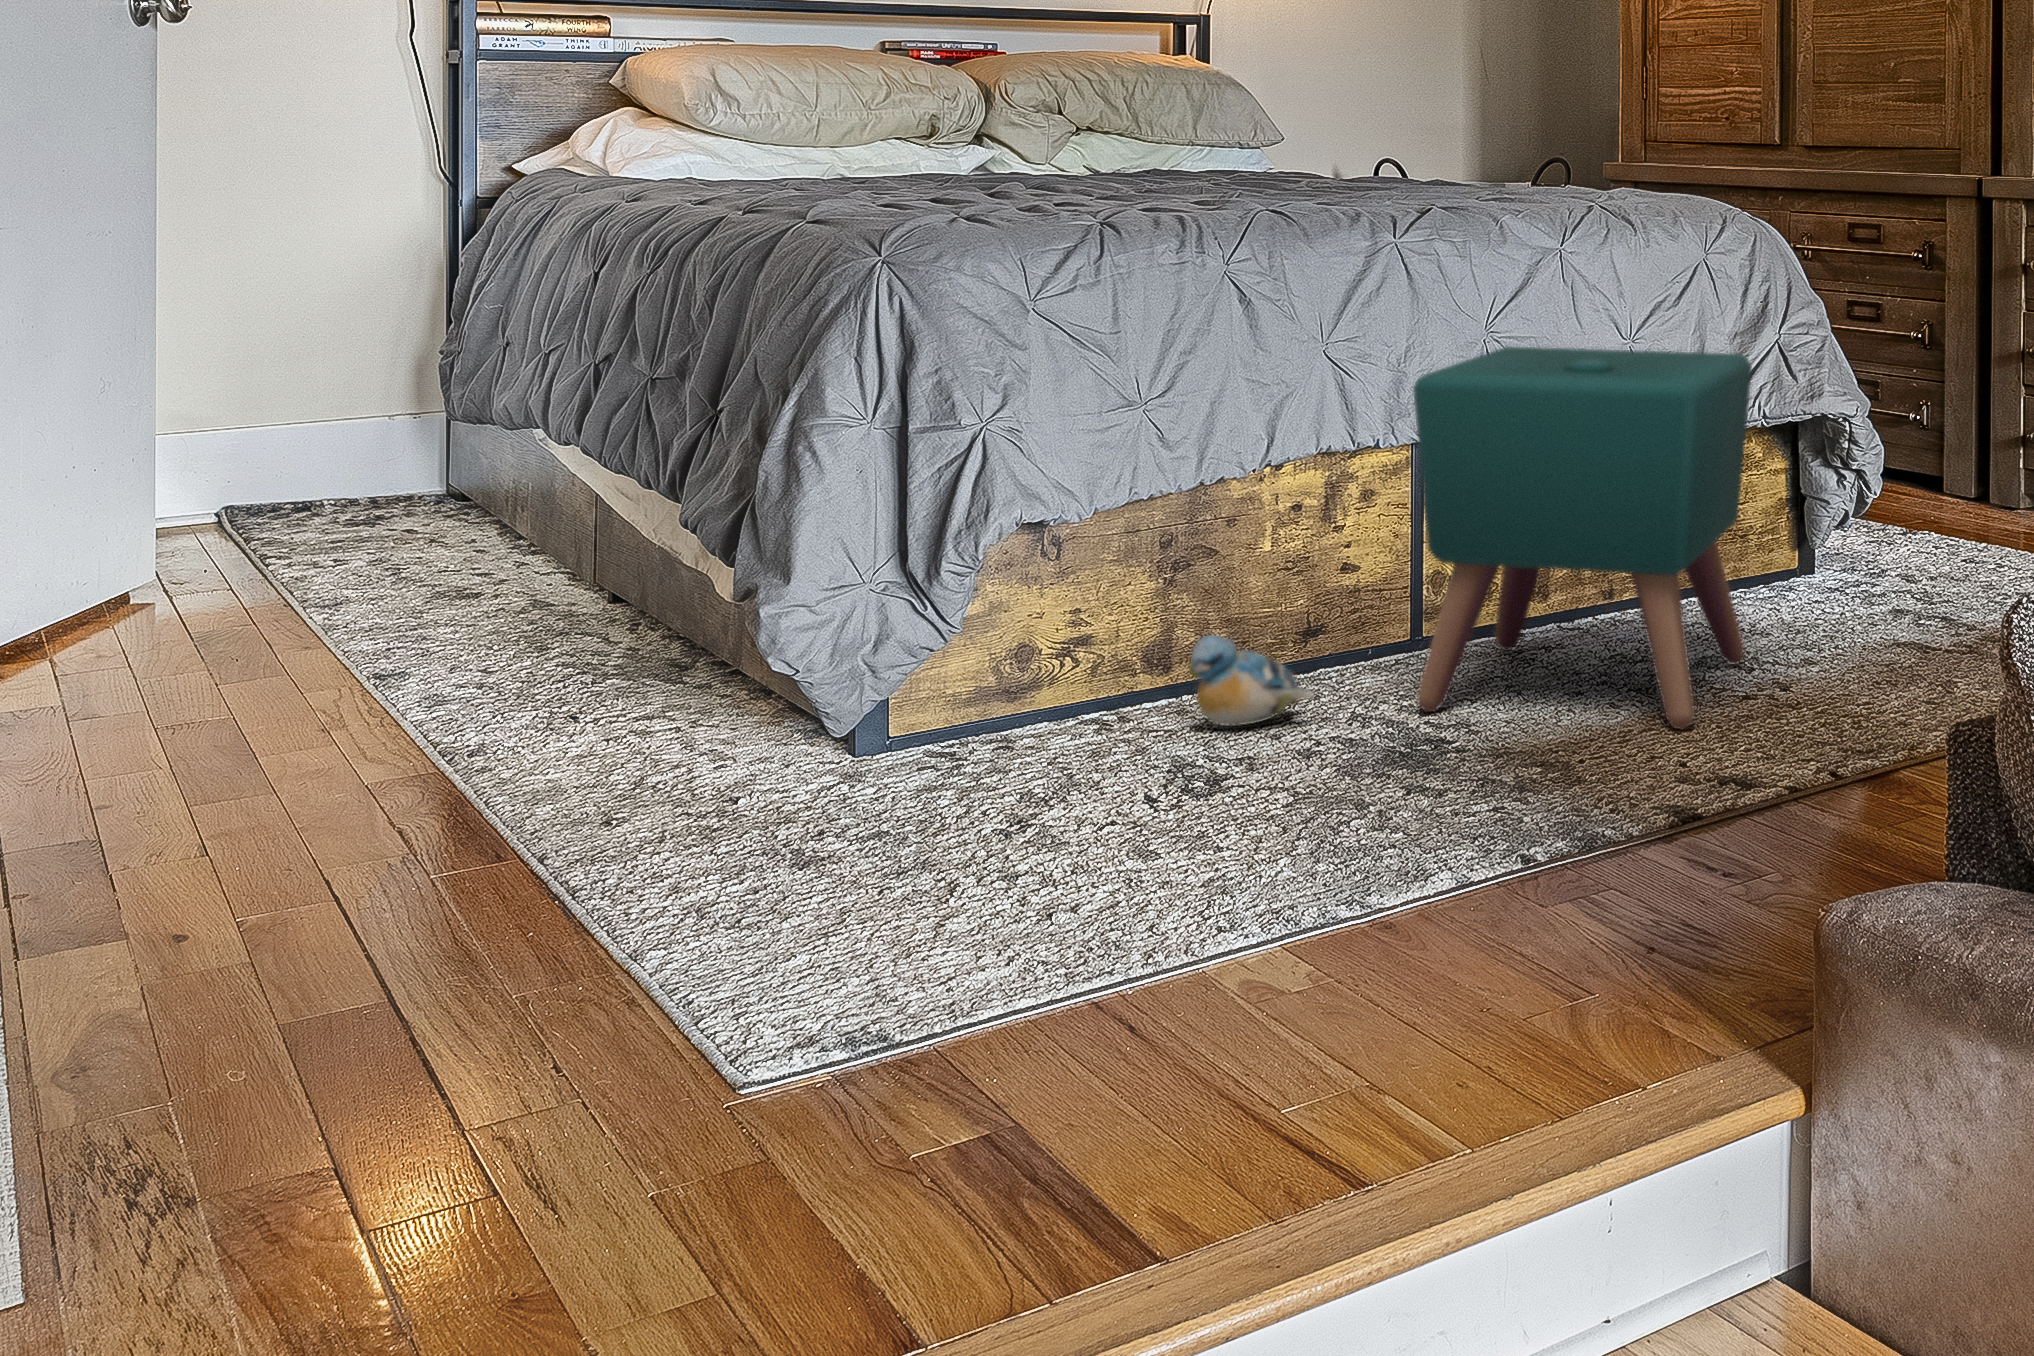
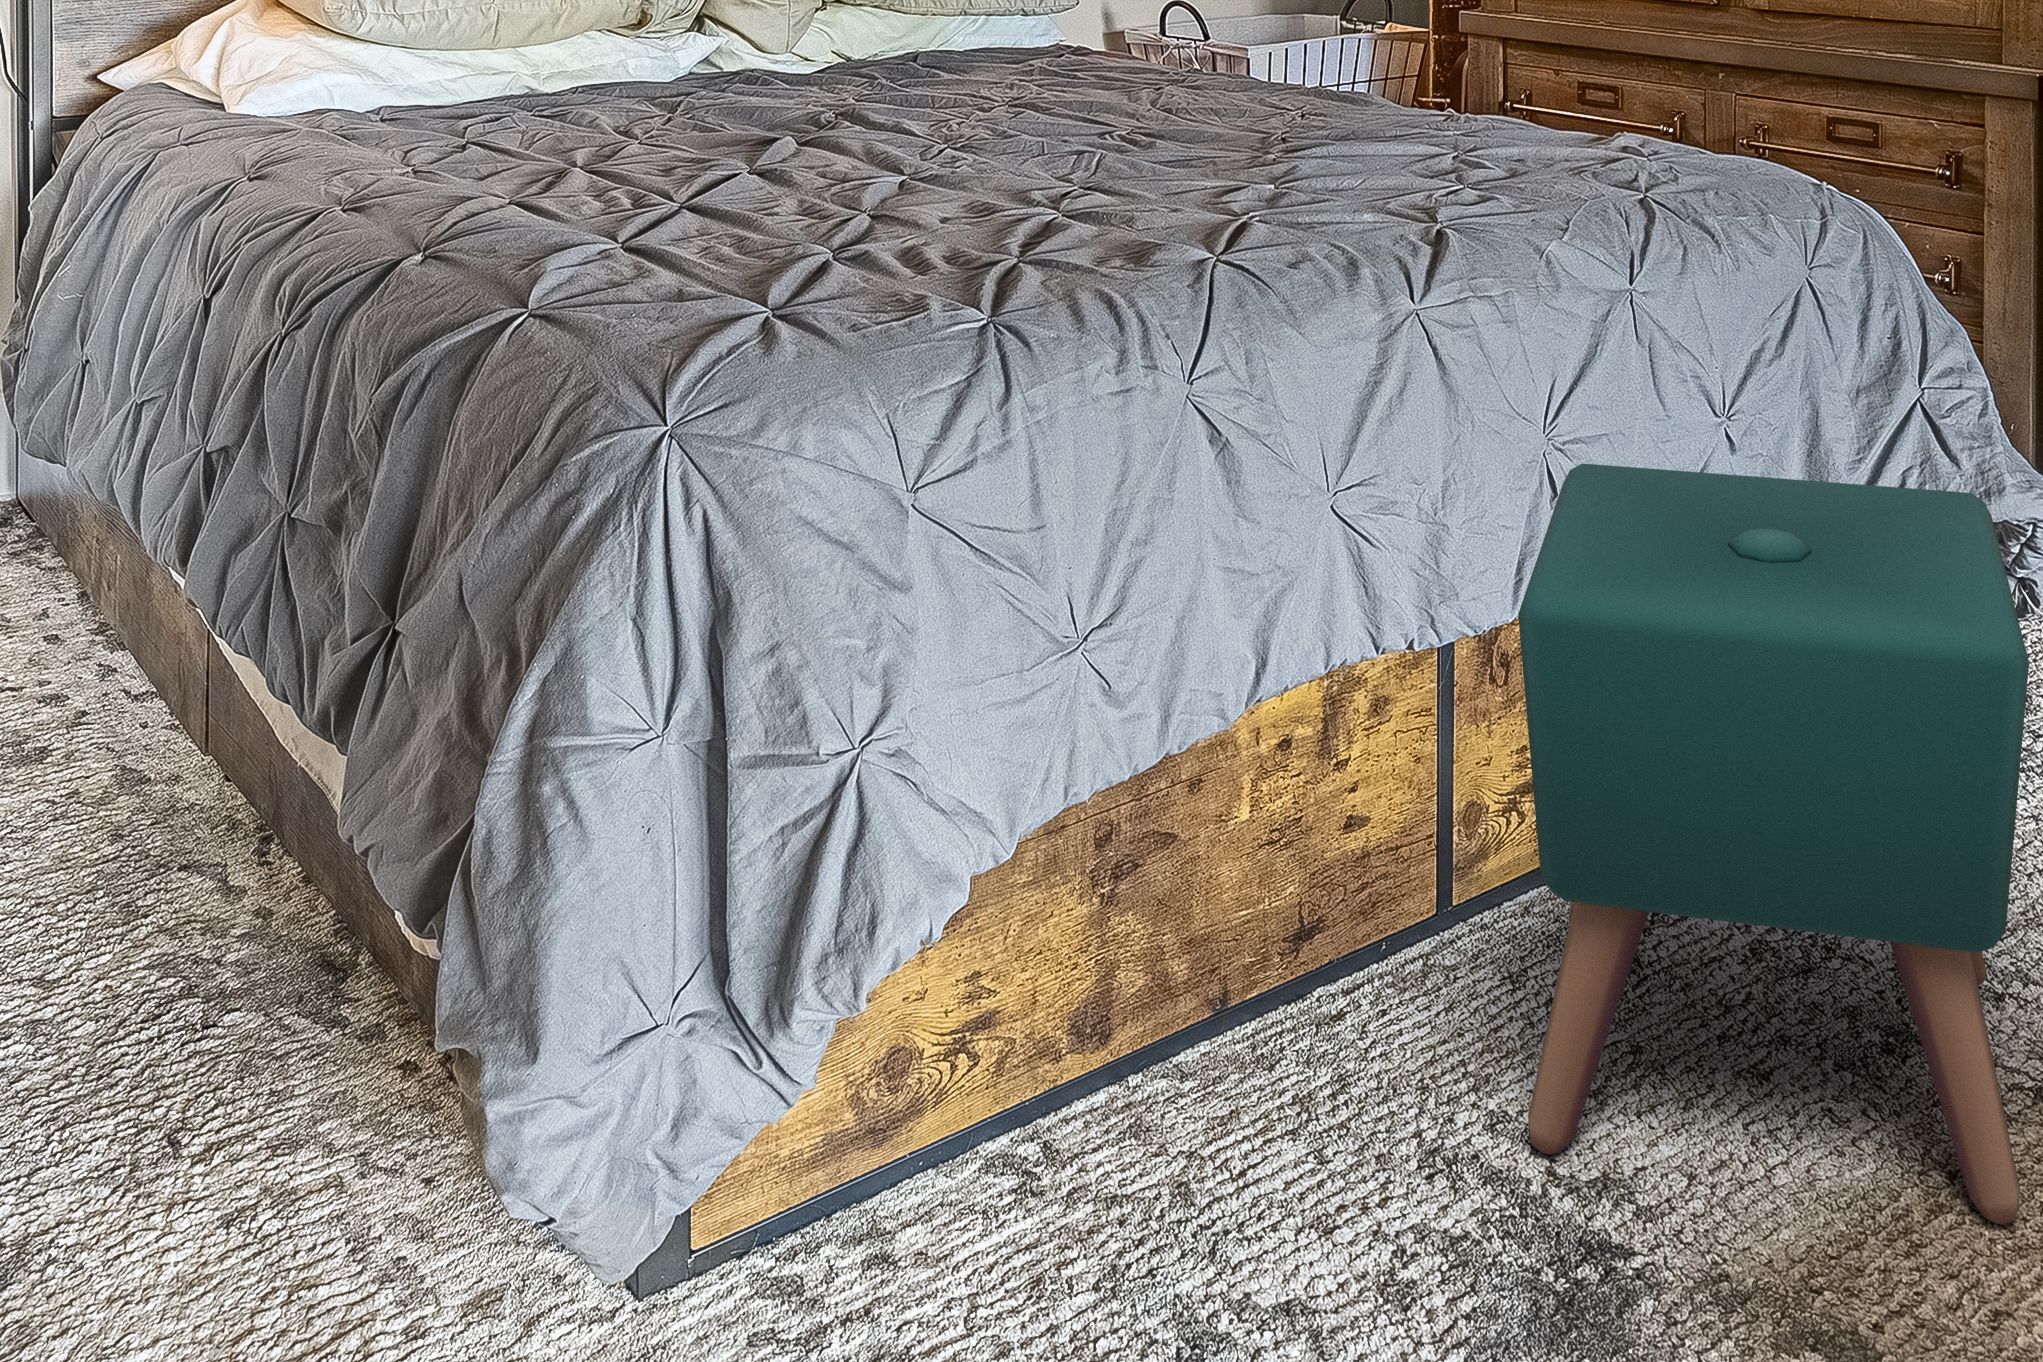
plush toy: present [1188,635,1314,726] -> none [1175,1057,1375,1215]

